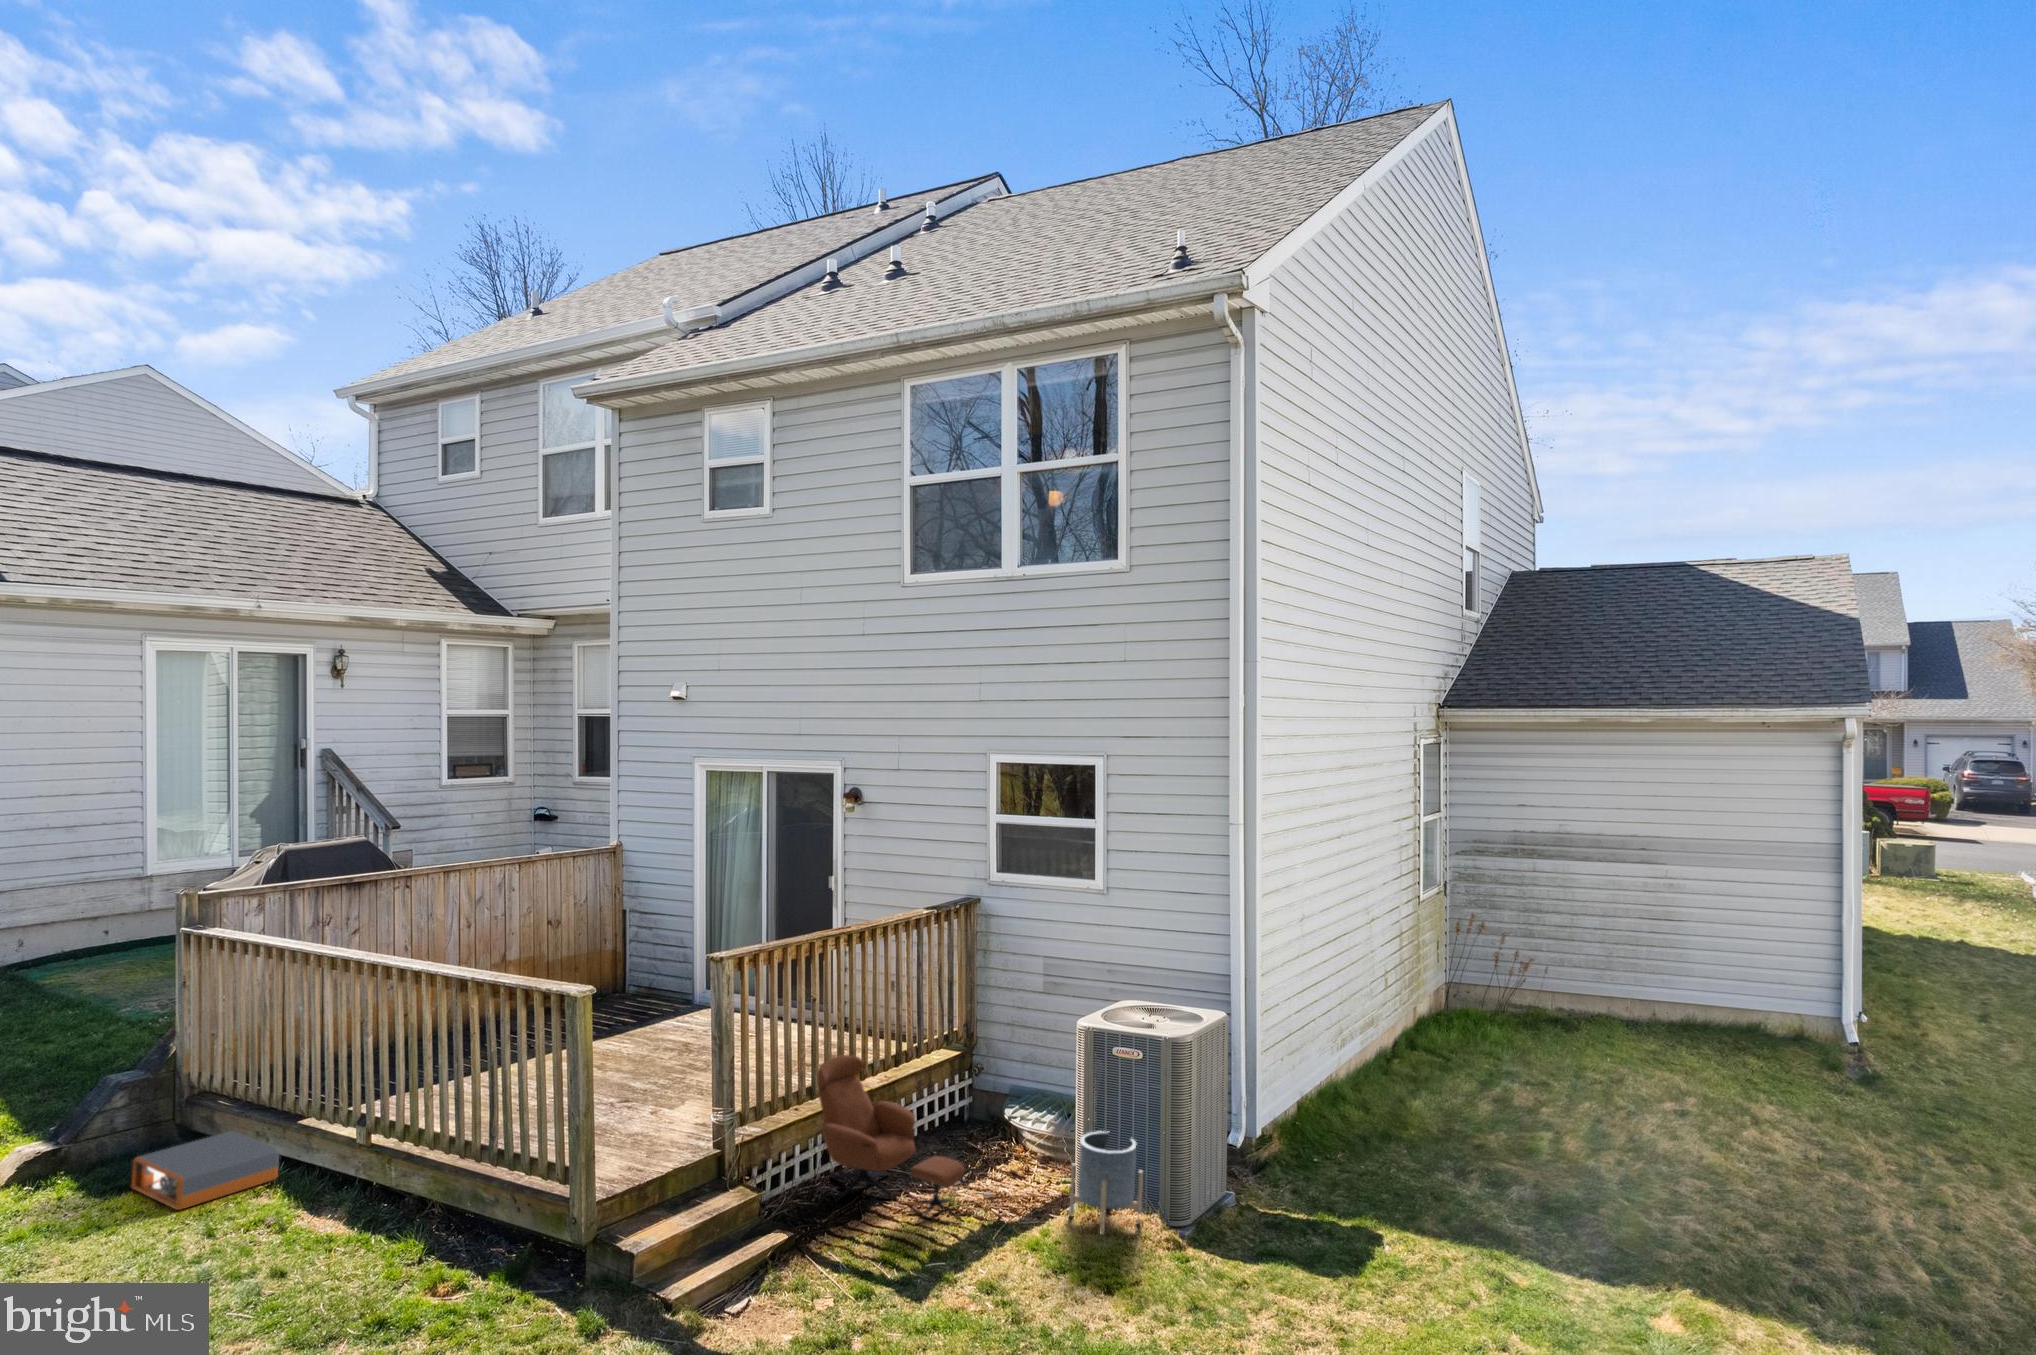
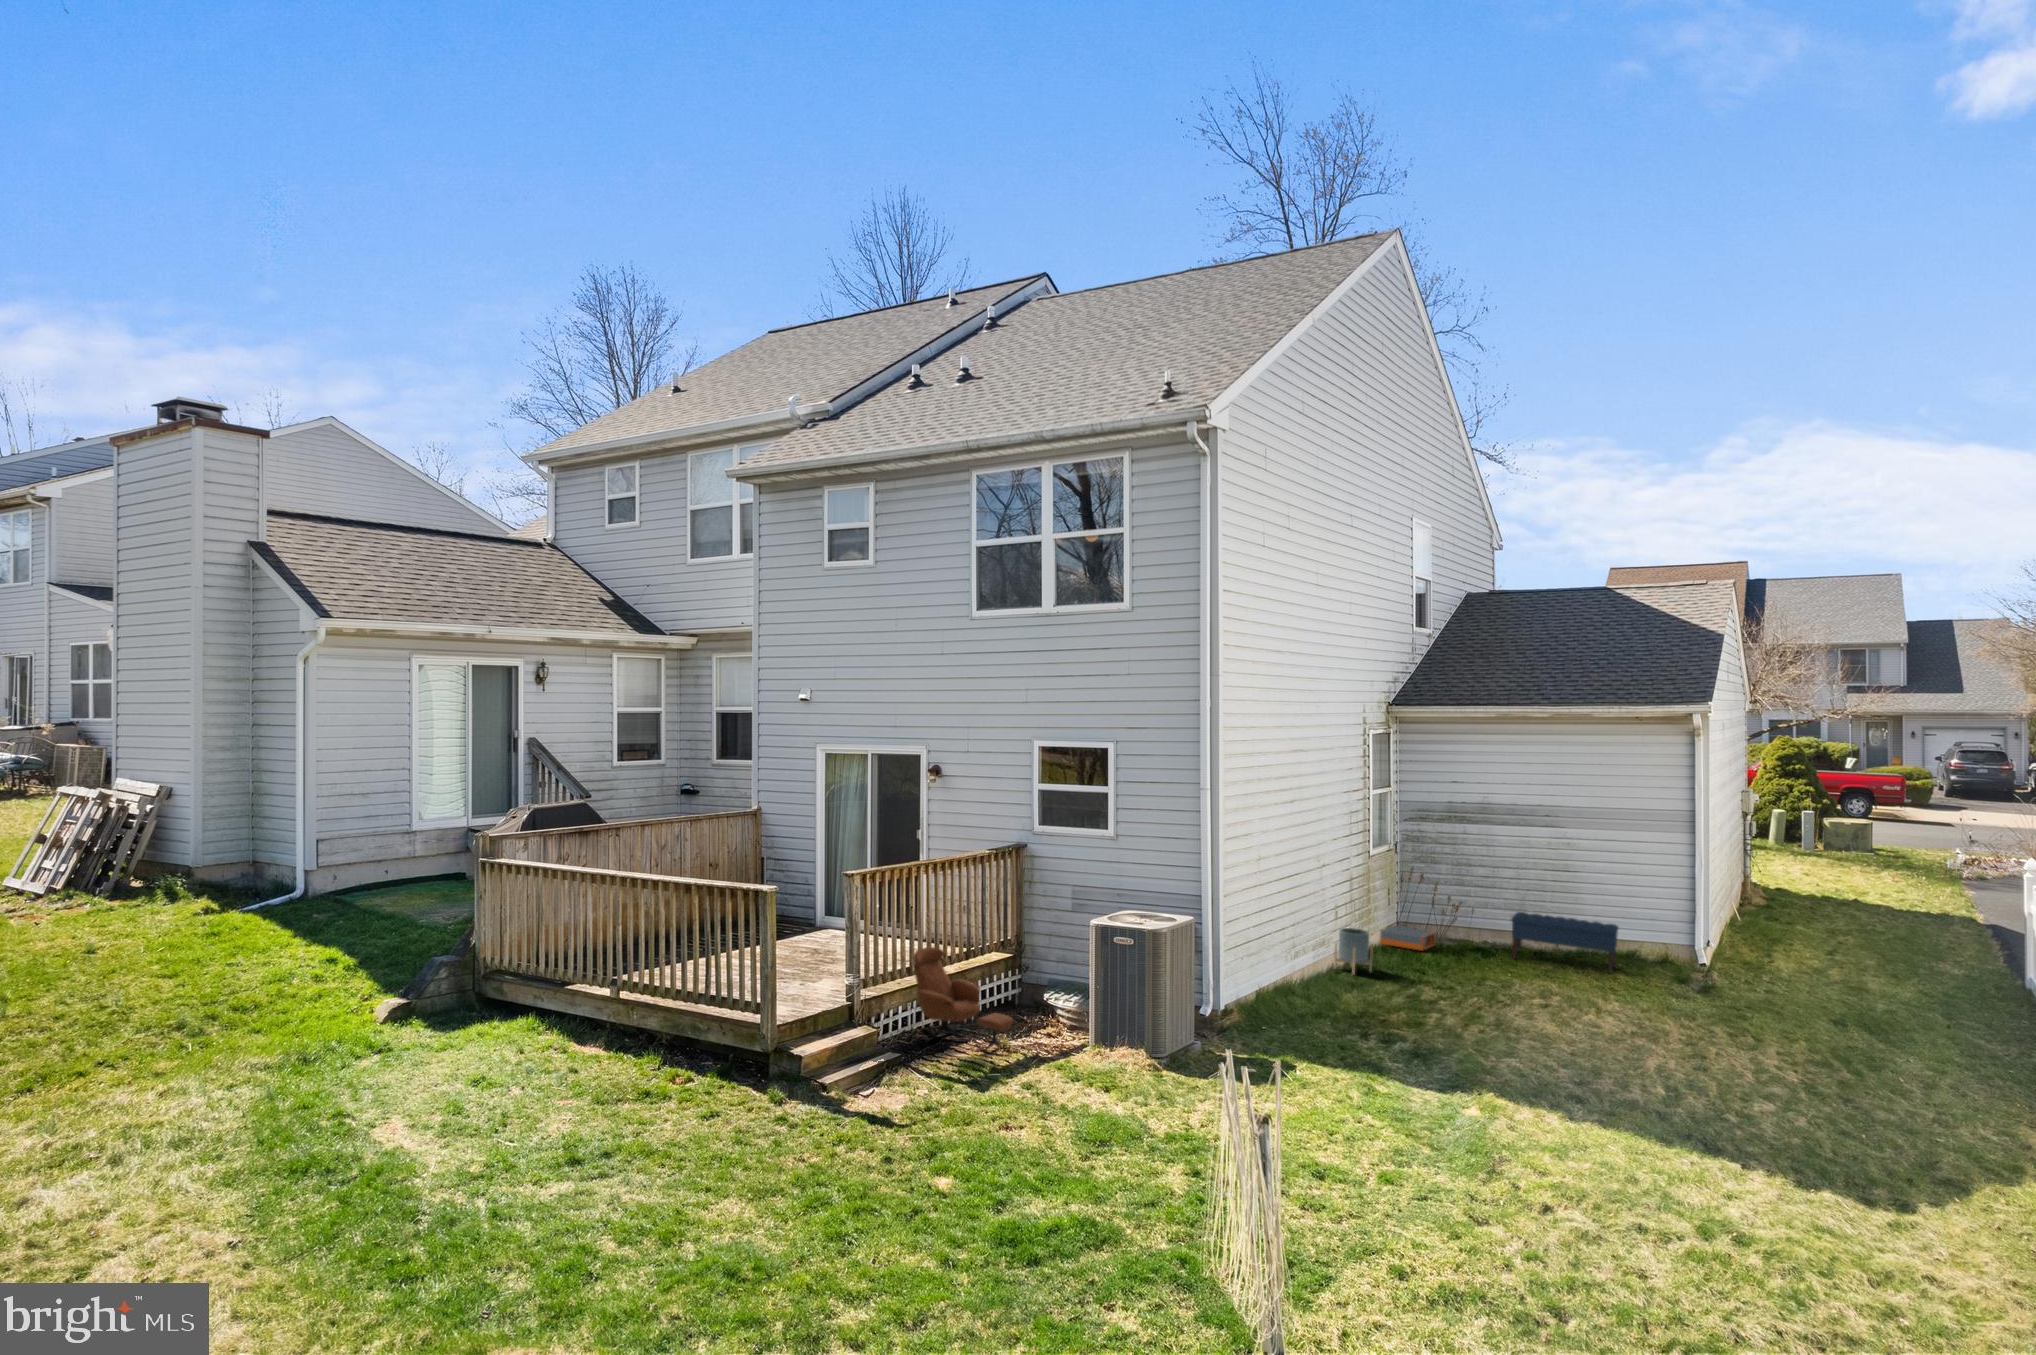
bench: none [1602,972,1741,1055] -> present [1512,912,1618,973]
storage box: present [131,1131,279,1210] -> present [1380,926,1435,951]
planter: present [1069,1131,1143,1235] -> present [1334,928,1373,974]

